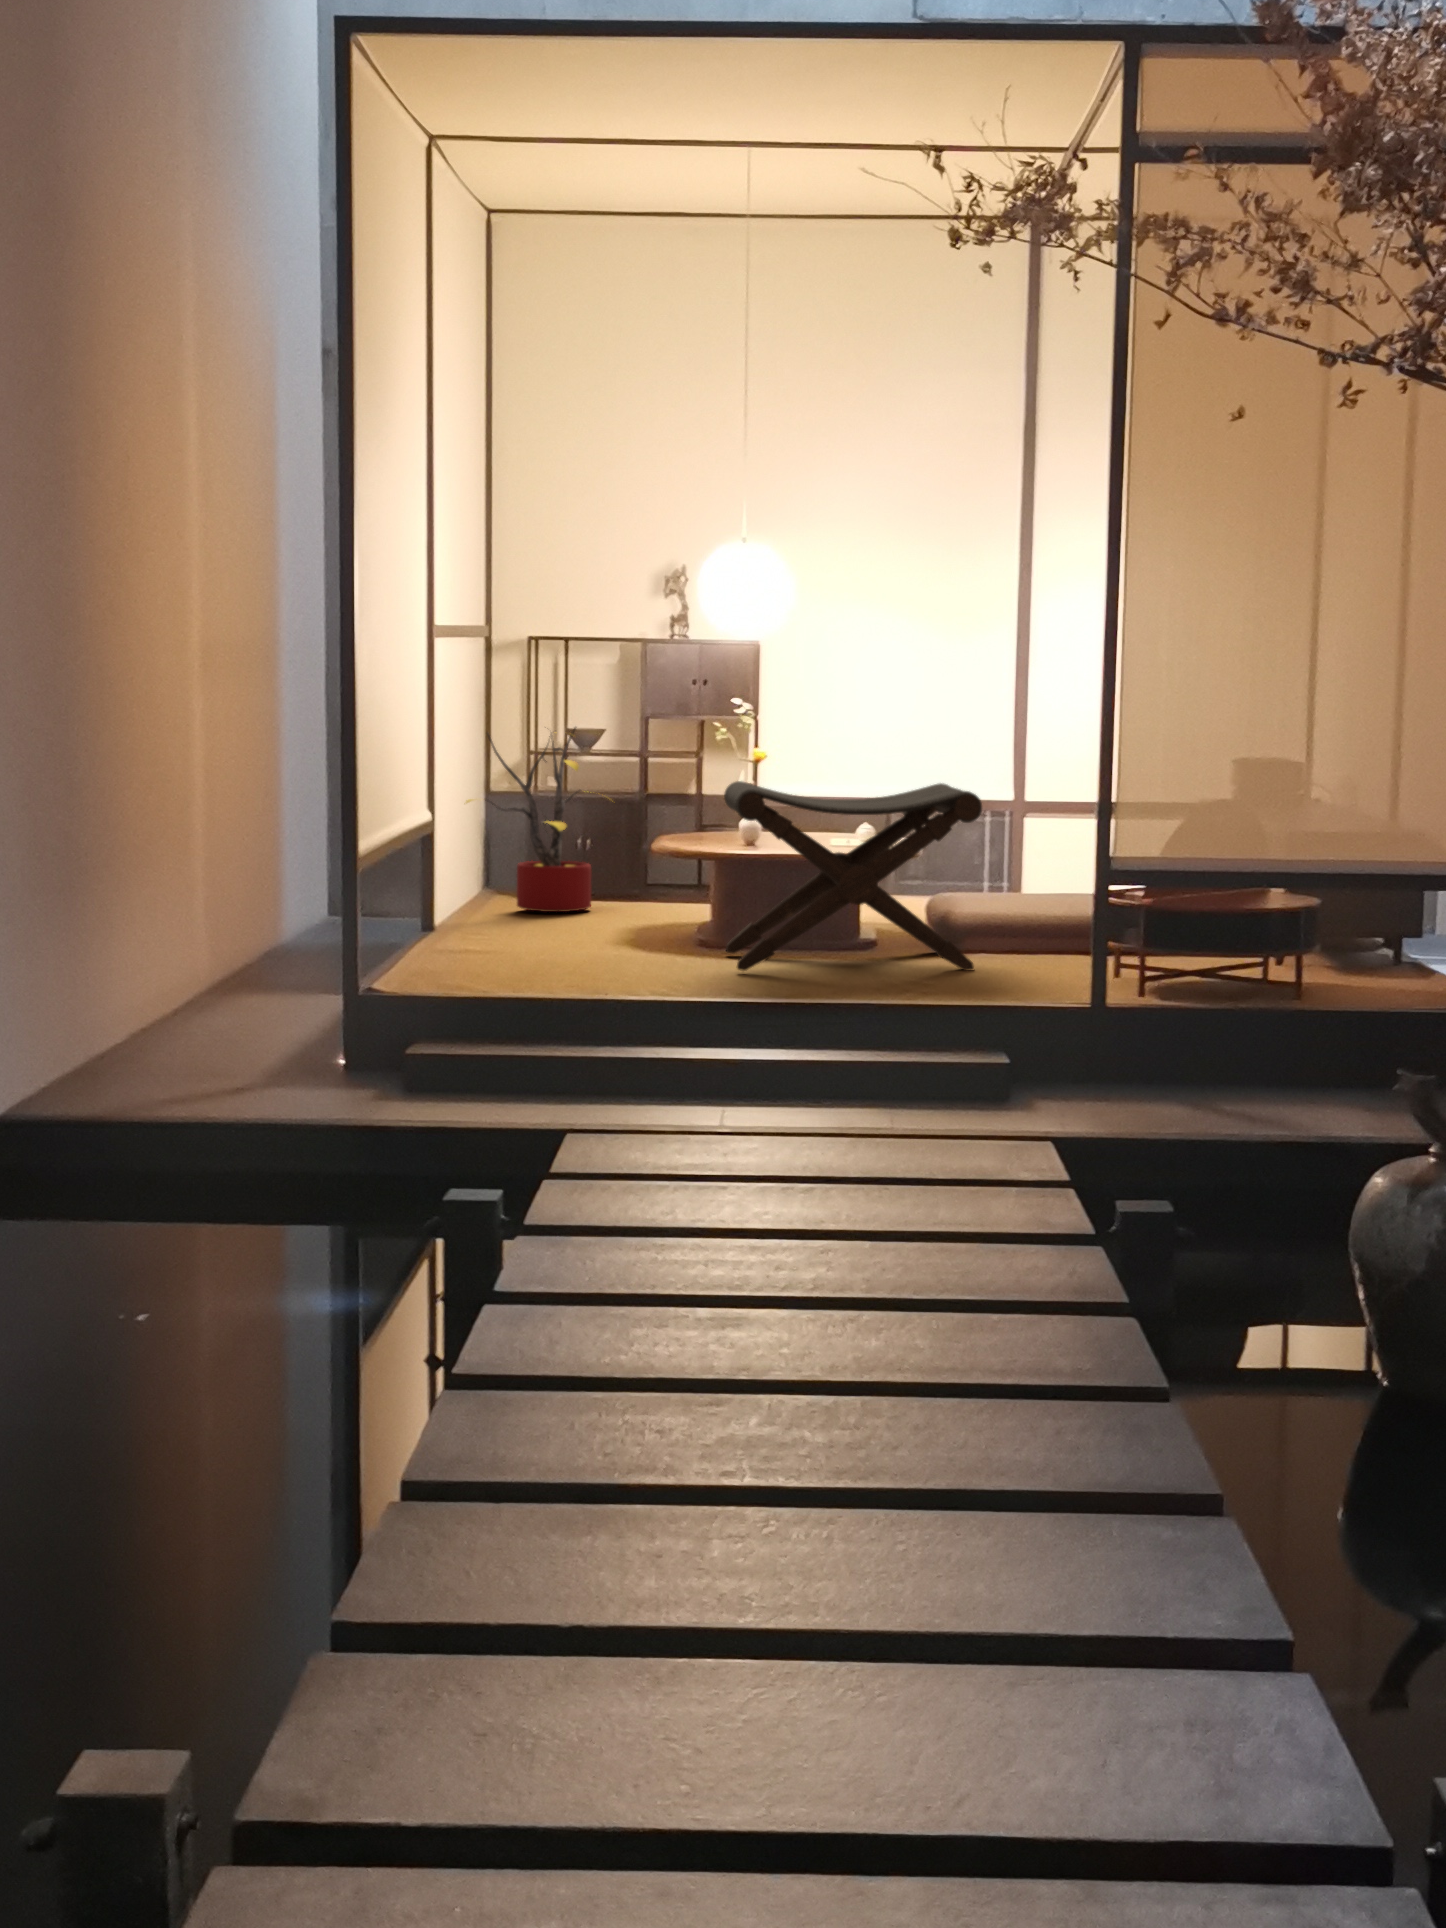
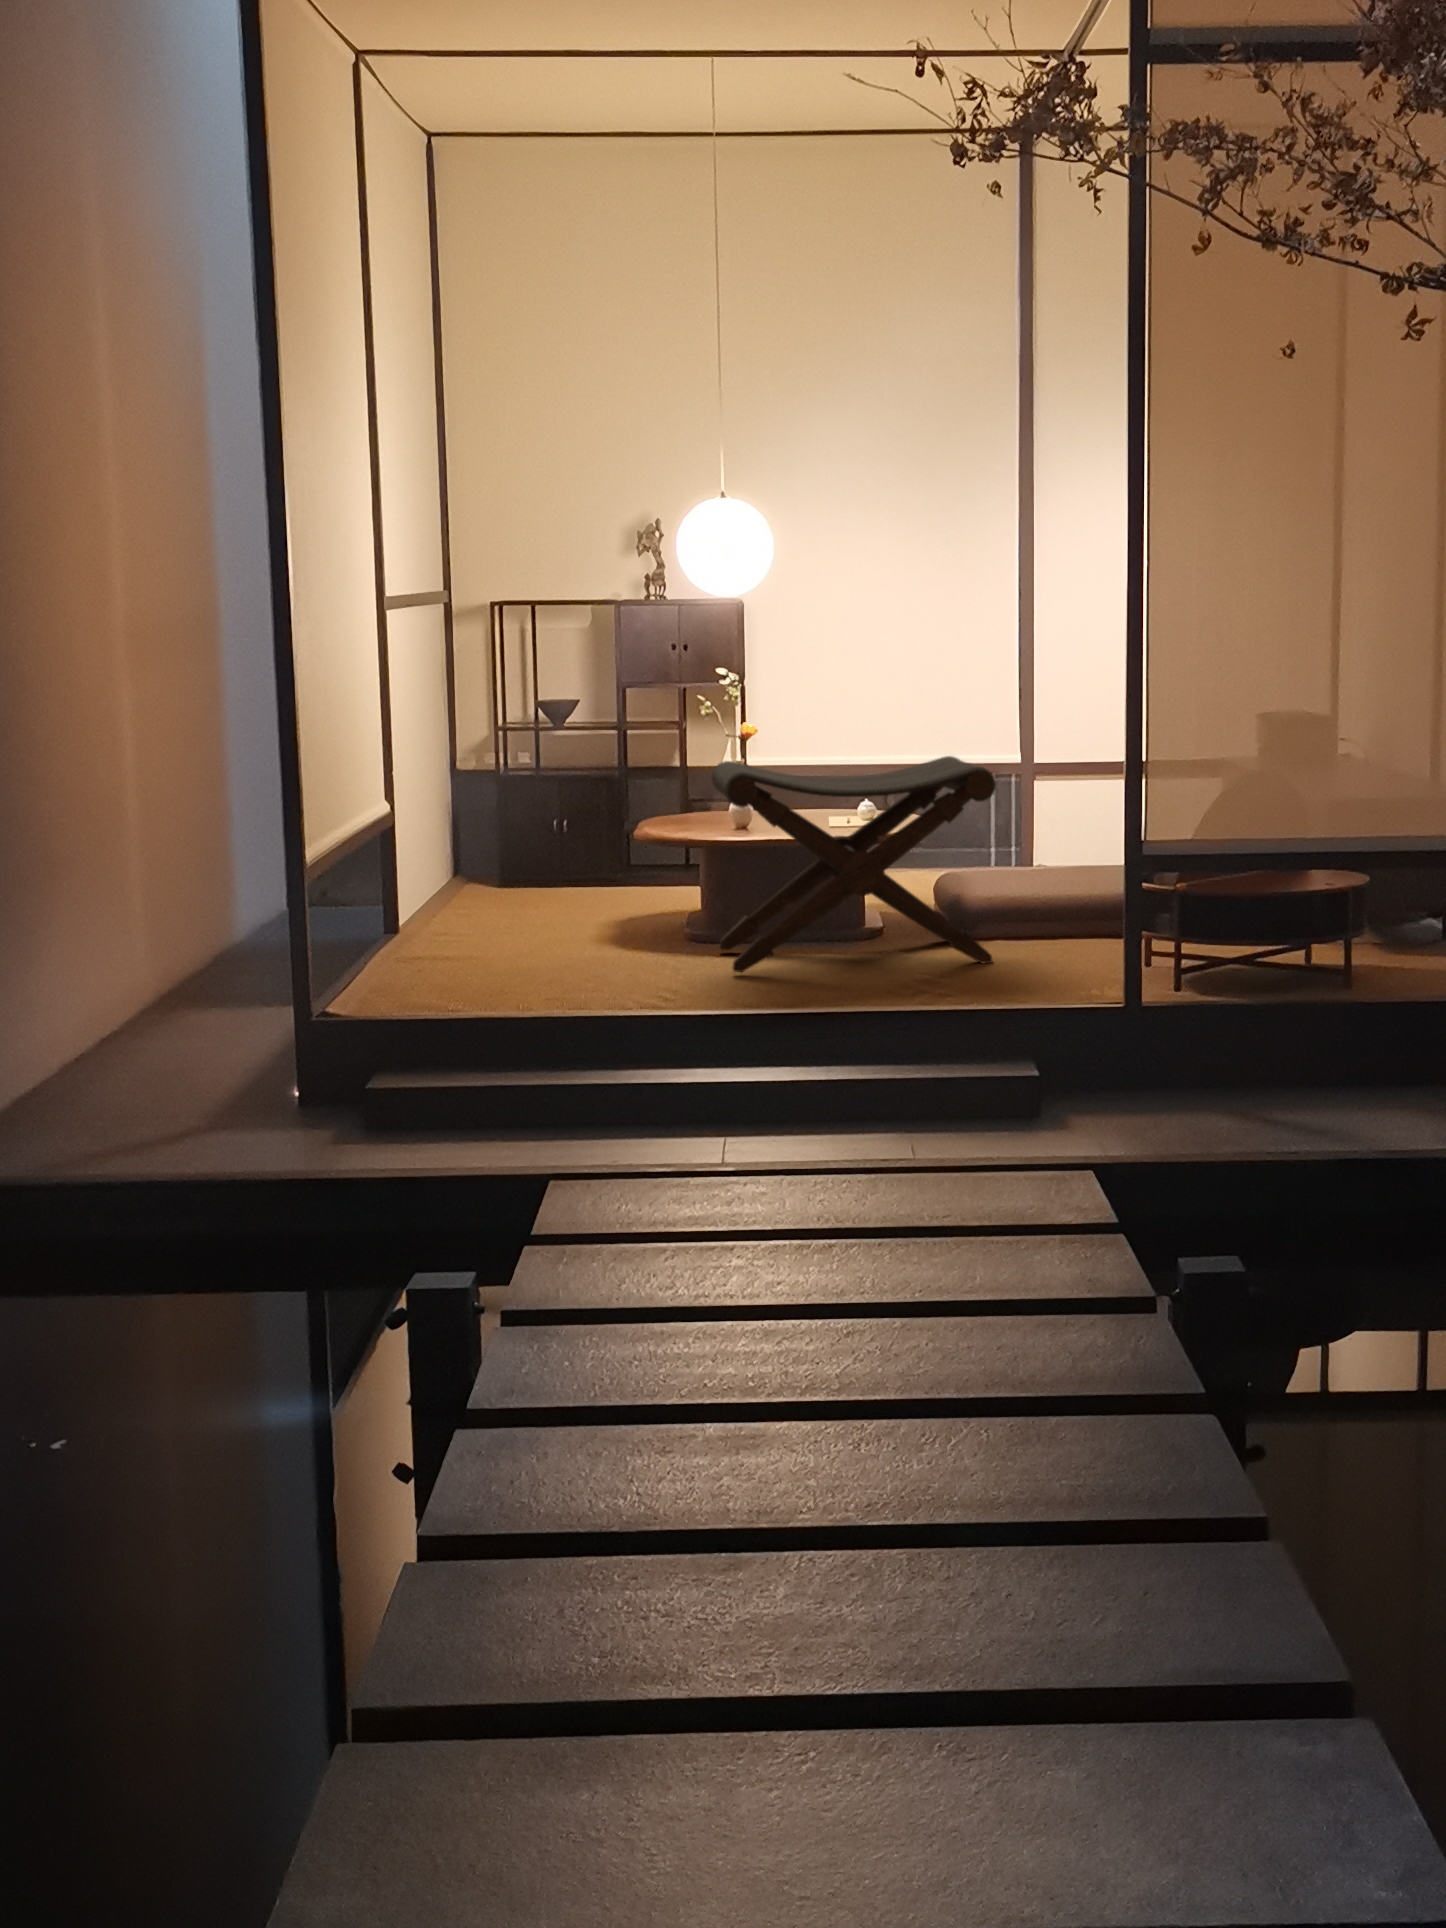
decorative plant: present [466,728,591,912] -> none [428,698,593,902]

